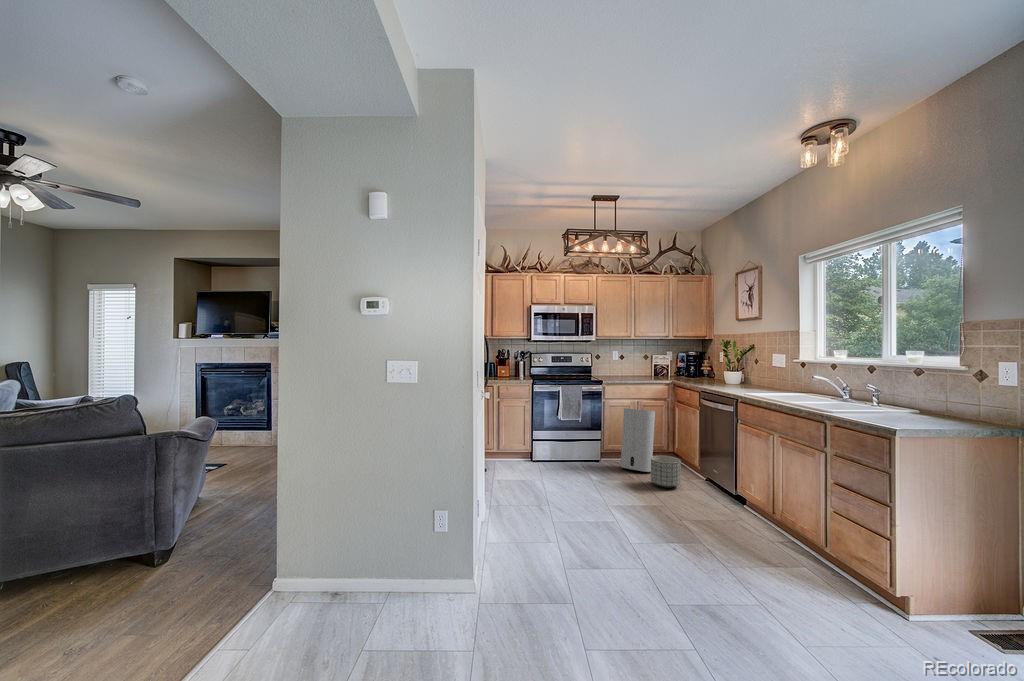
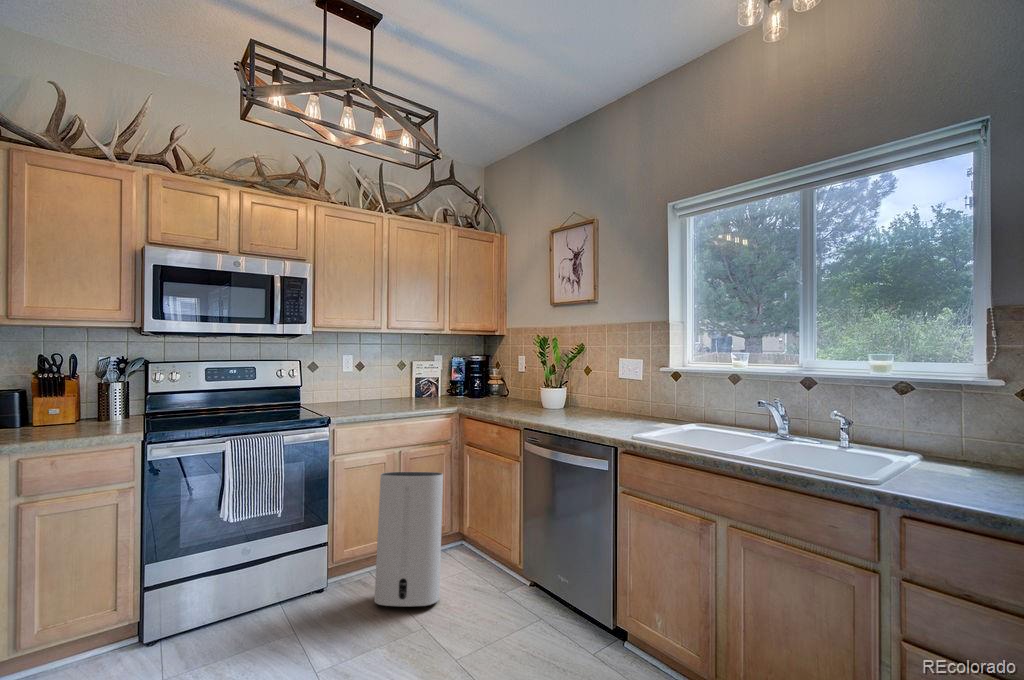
planter: present [651,455,681,488] -> none [455,570,515,650]

